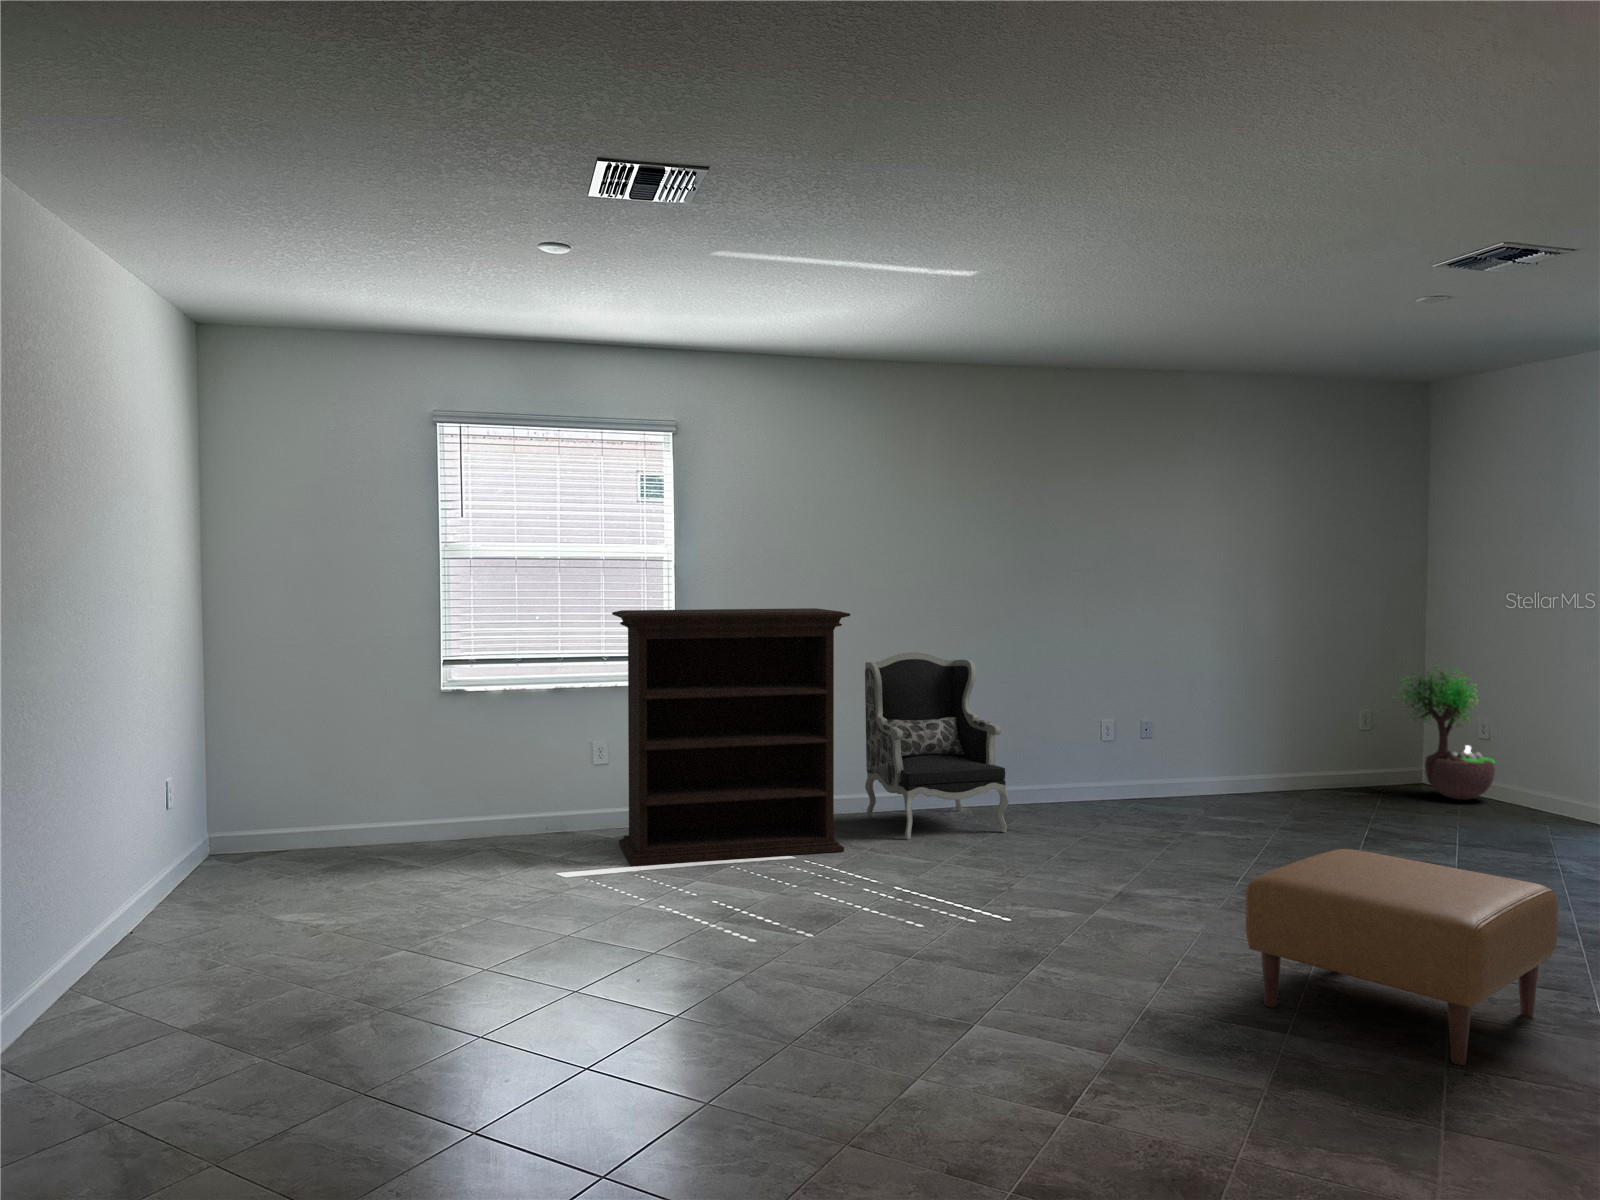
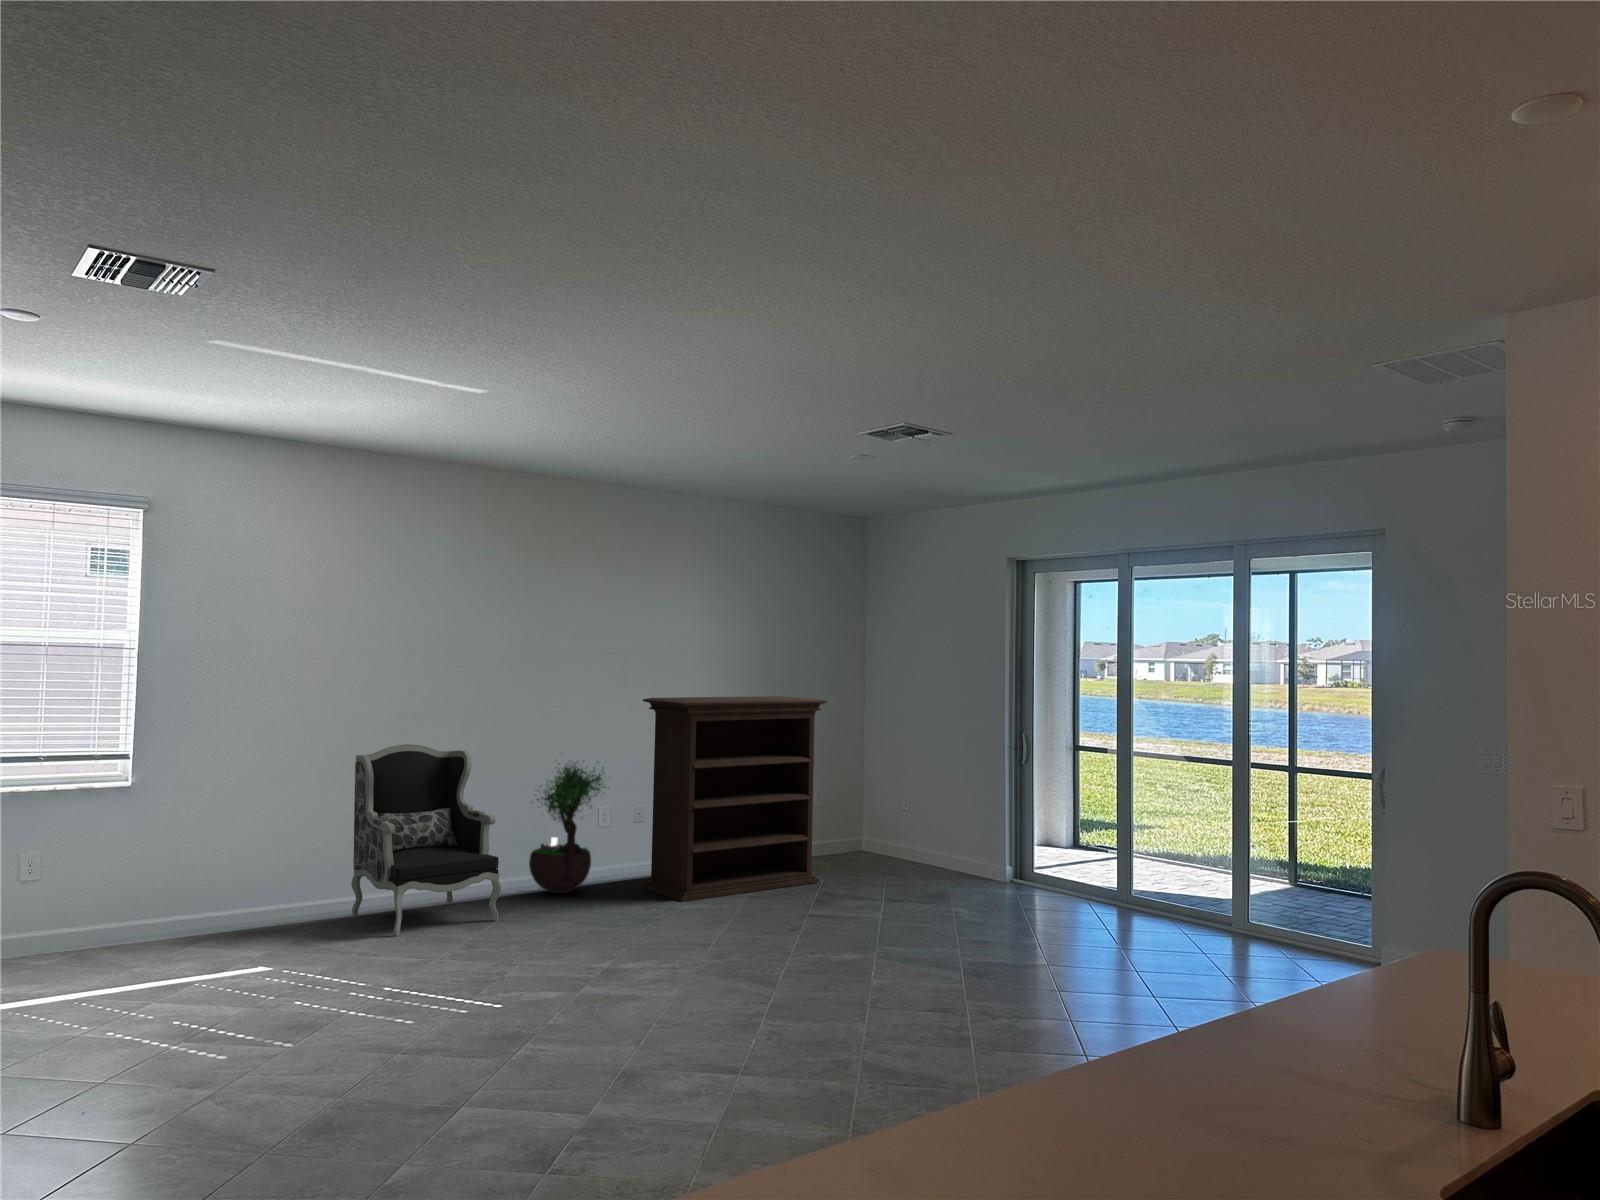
bookshelf: present [612,608,850,866] -> present [642,696,827,902]
potted tree: present [1398,667,1495,800] -> present [529,760,609,893]
ottoman: present [1246,849,1558,1065] -> none [712,915,946,1088]

